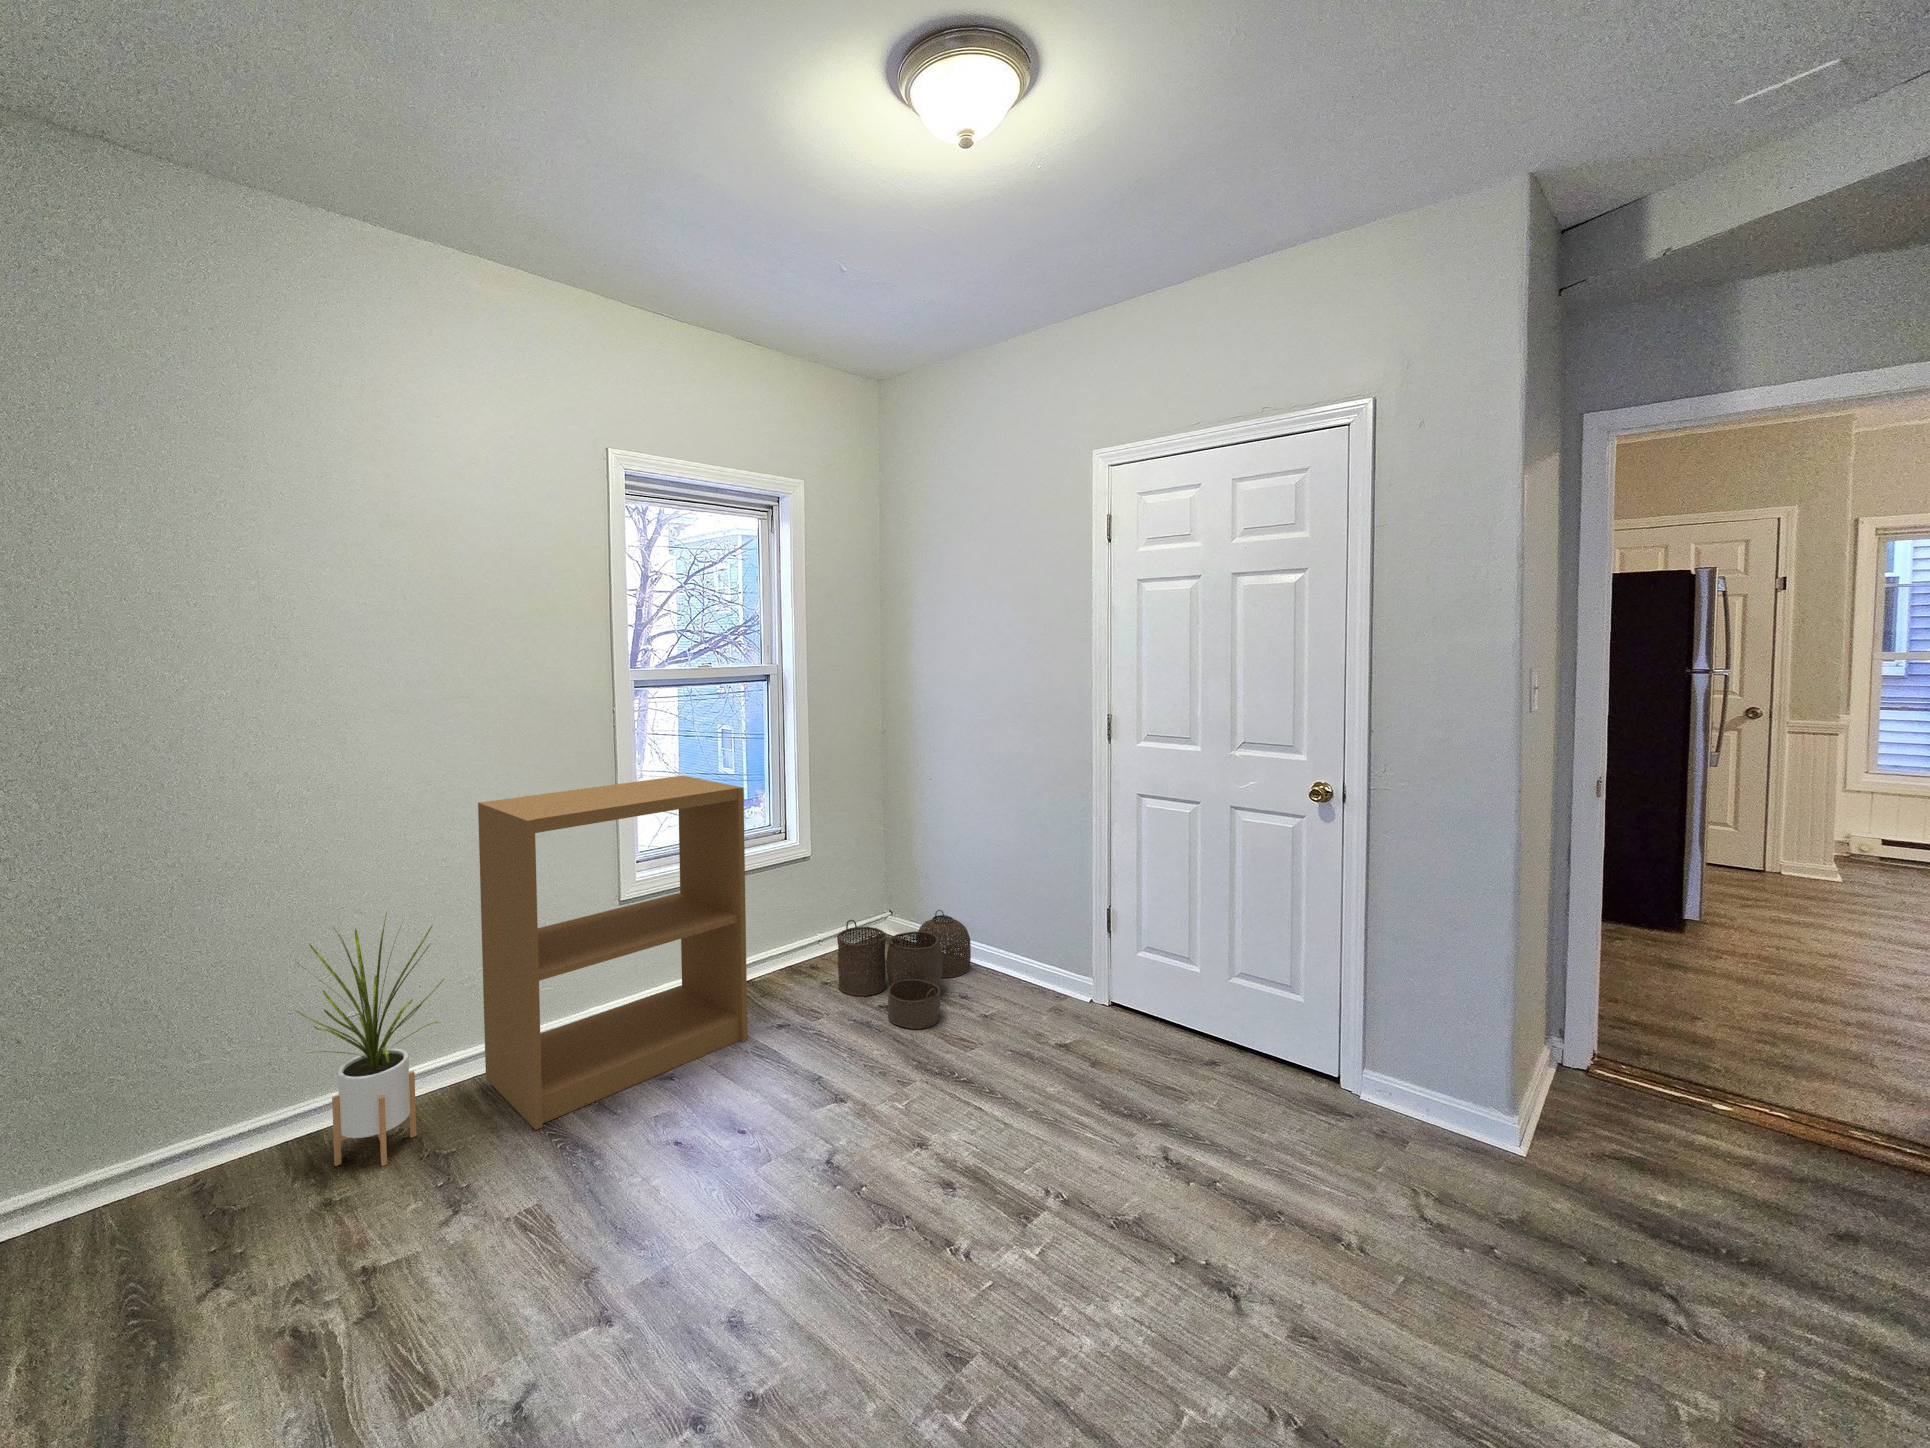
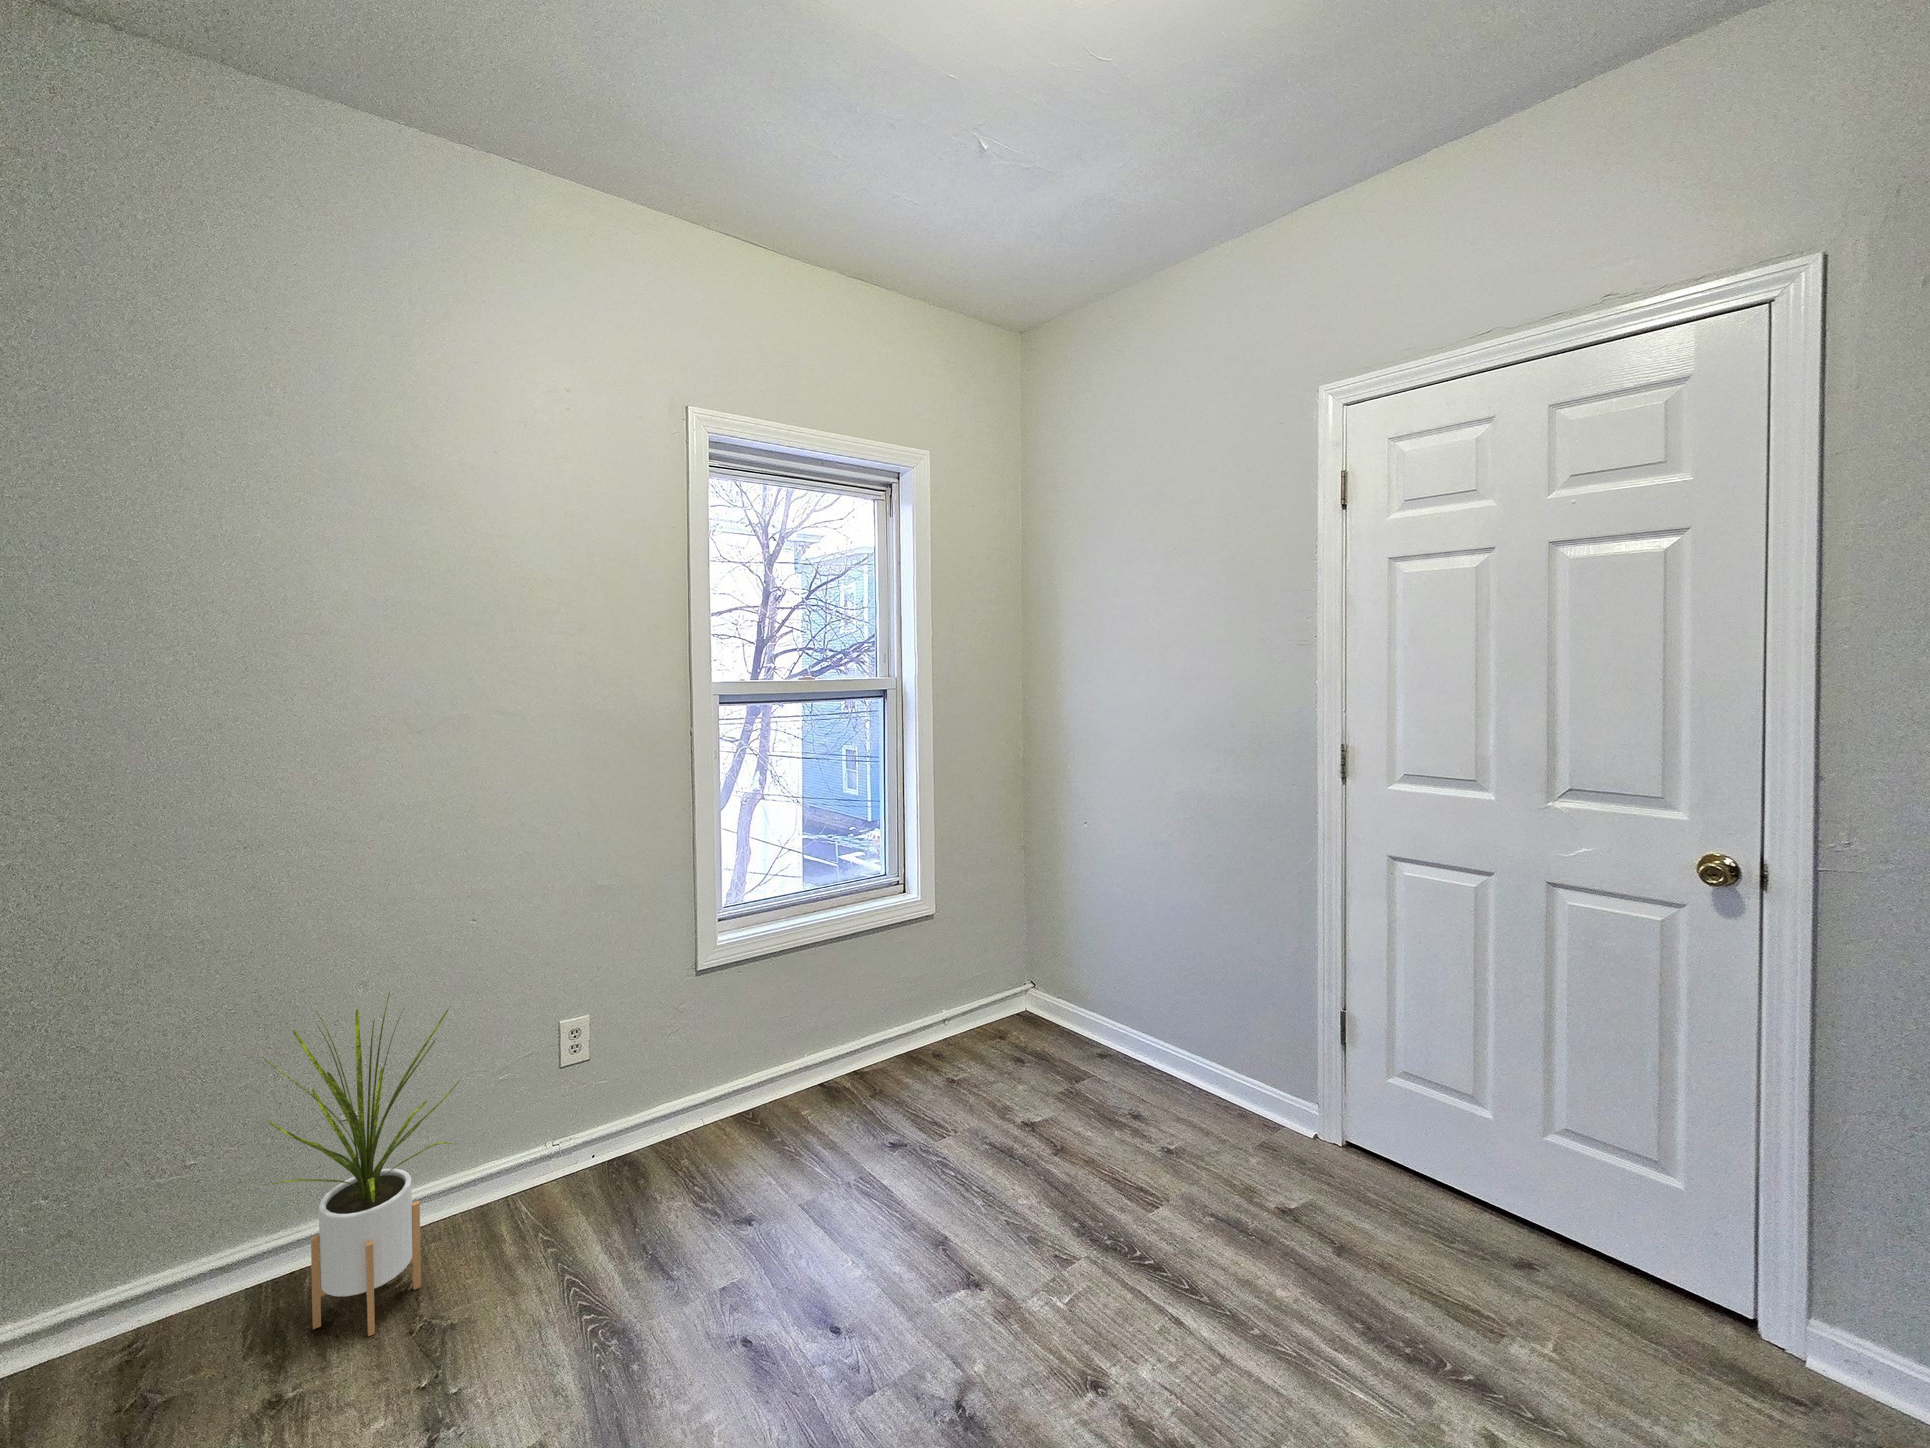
bookshelf: present [478,776,748,1130] -> none [516,813,850,1294]
woven basket: present [837,910,971,1029] -> none [966,992,1139,1166]

